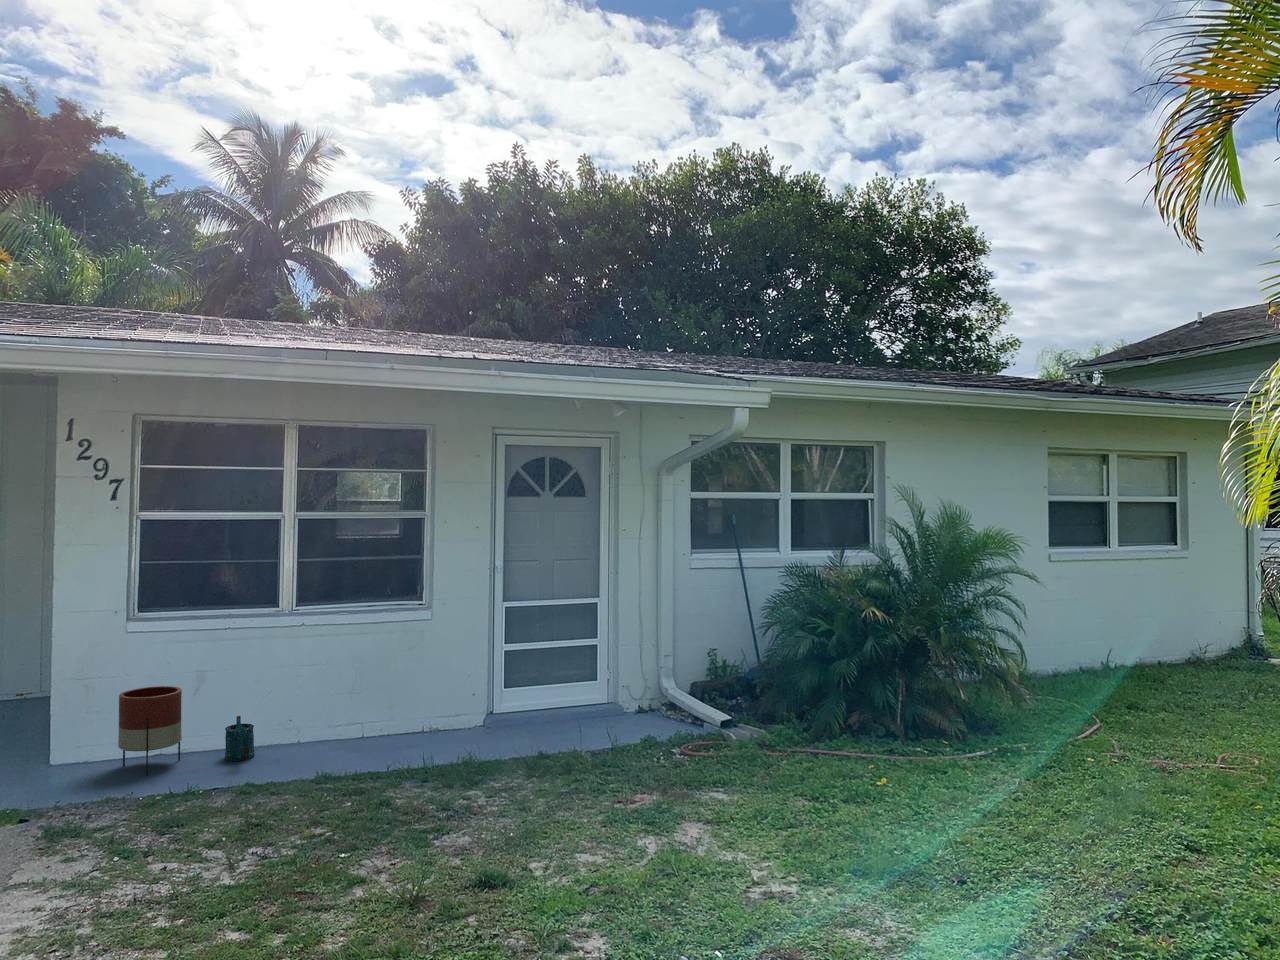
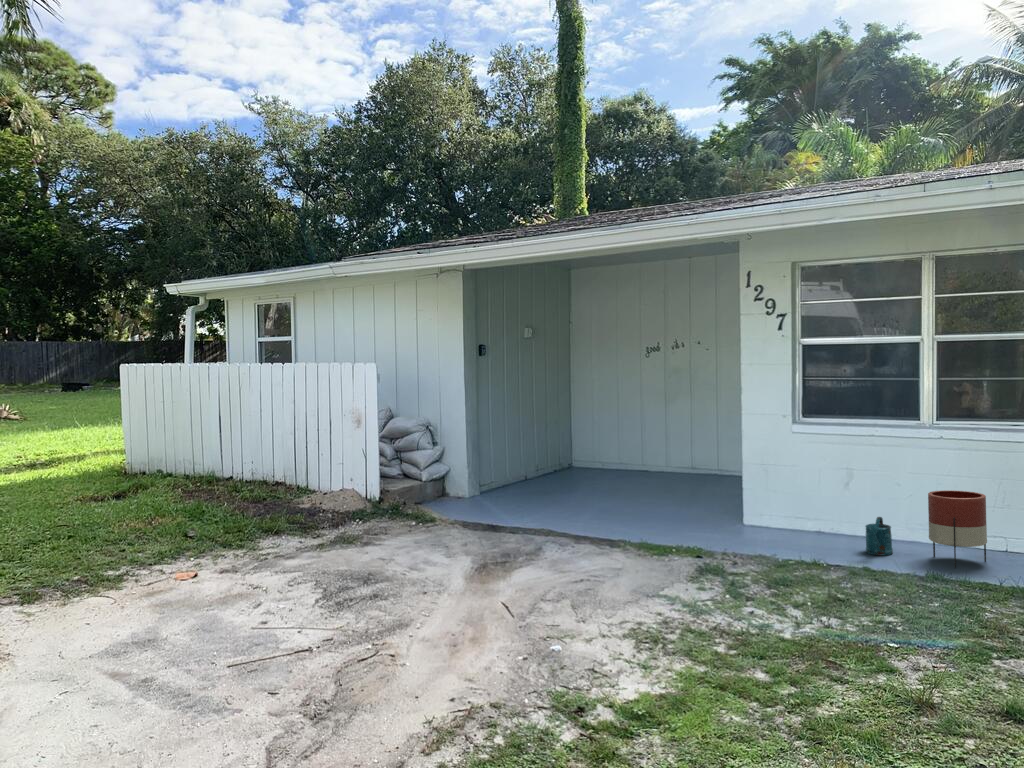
planter: present [118,686,182,775] -> present [928,490,987,568]

